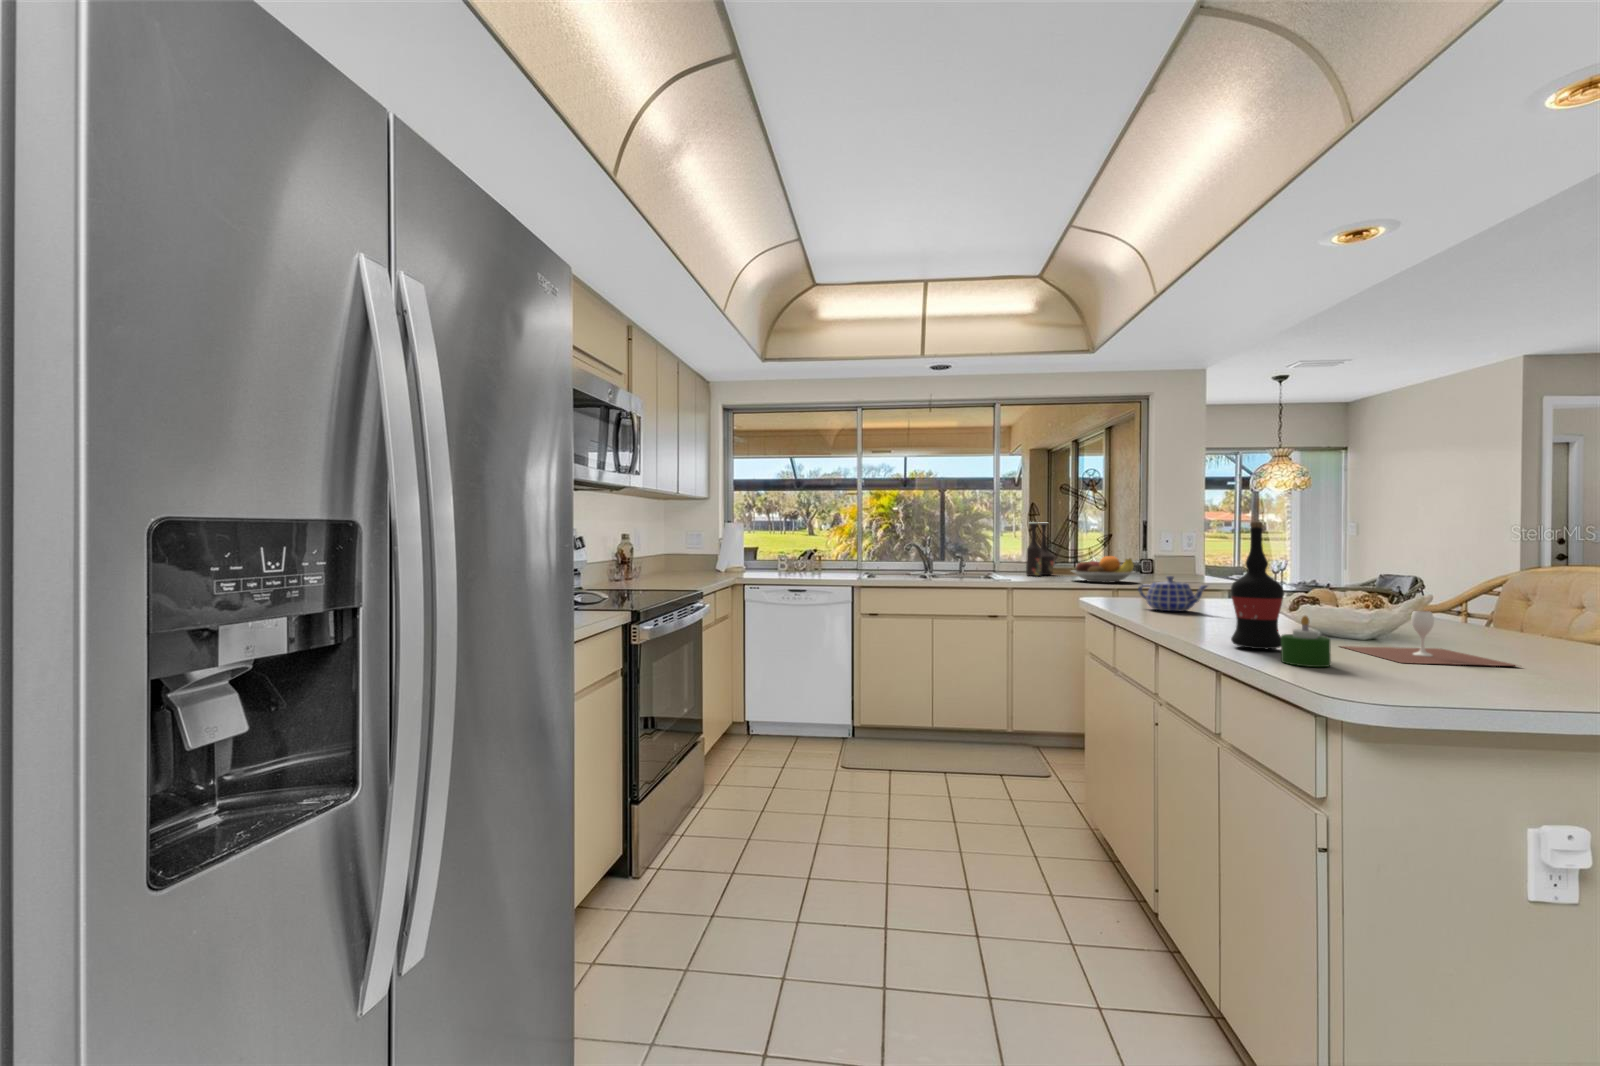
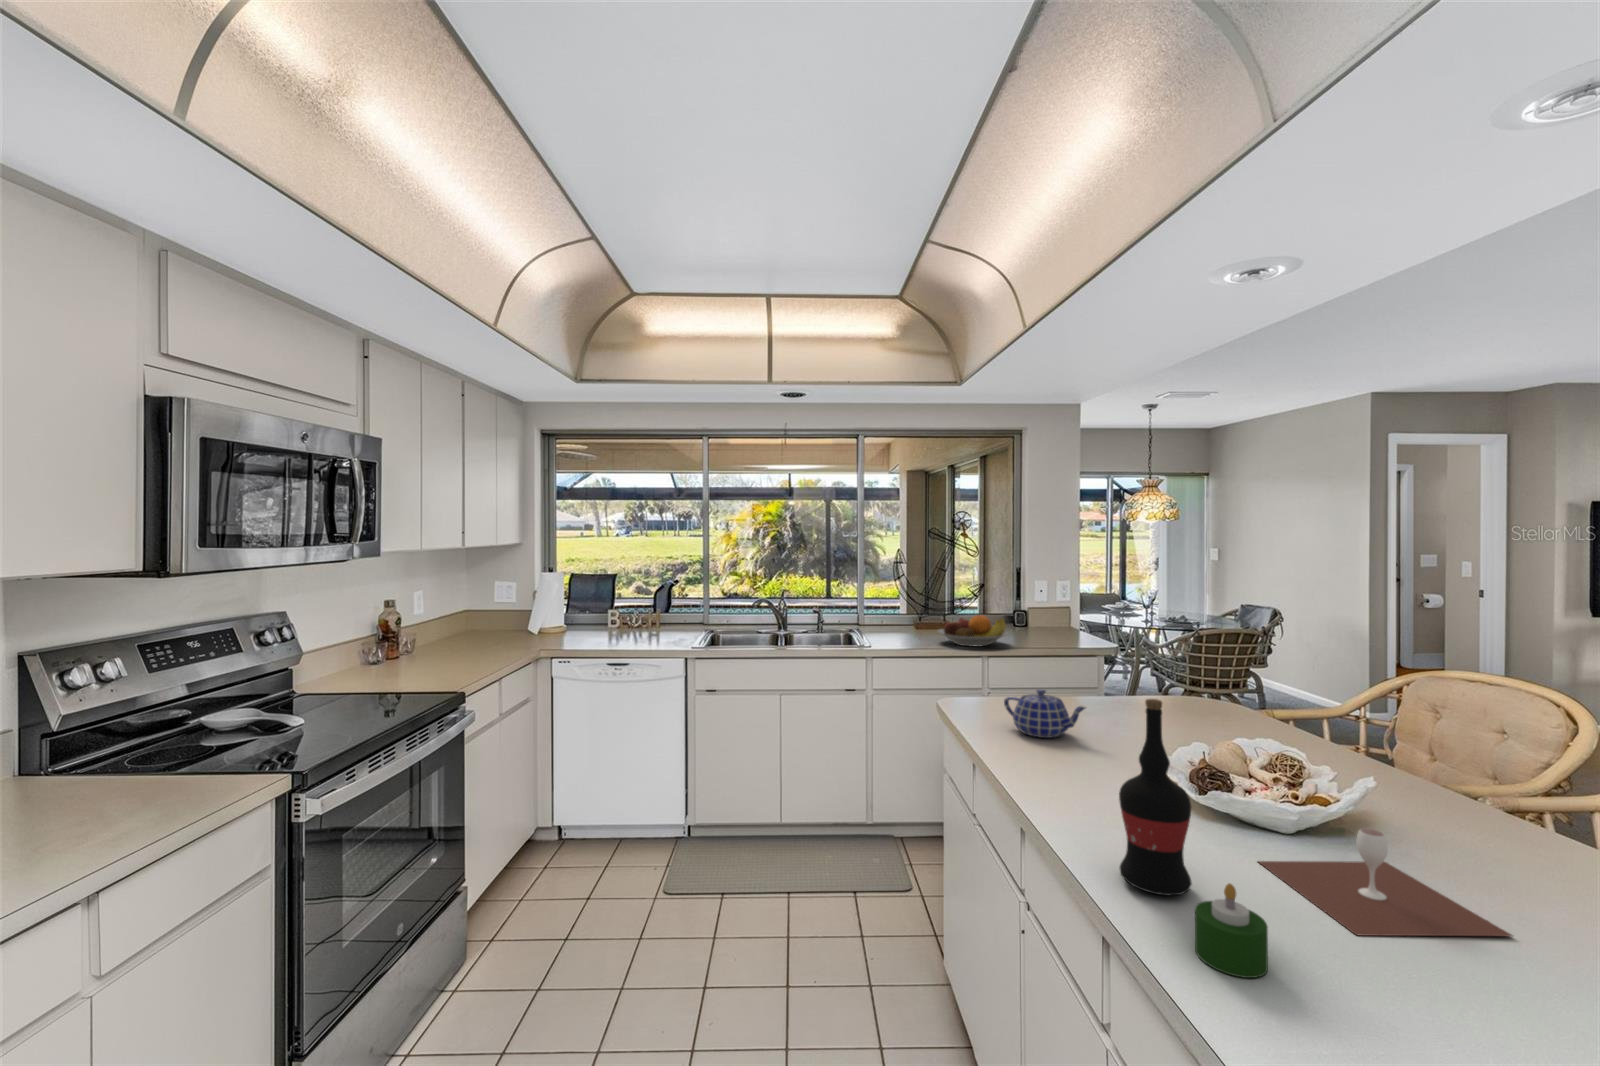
vase: present [1026,522,1055,576] -> none [892,568,925,631]

